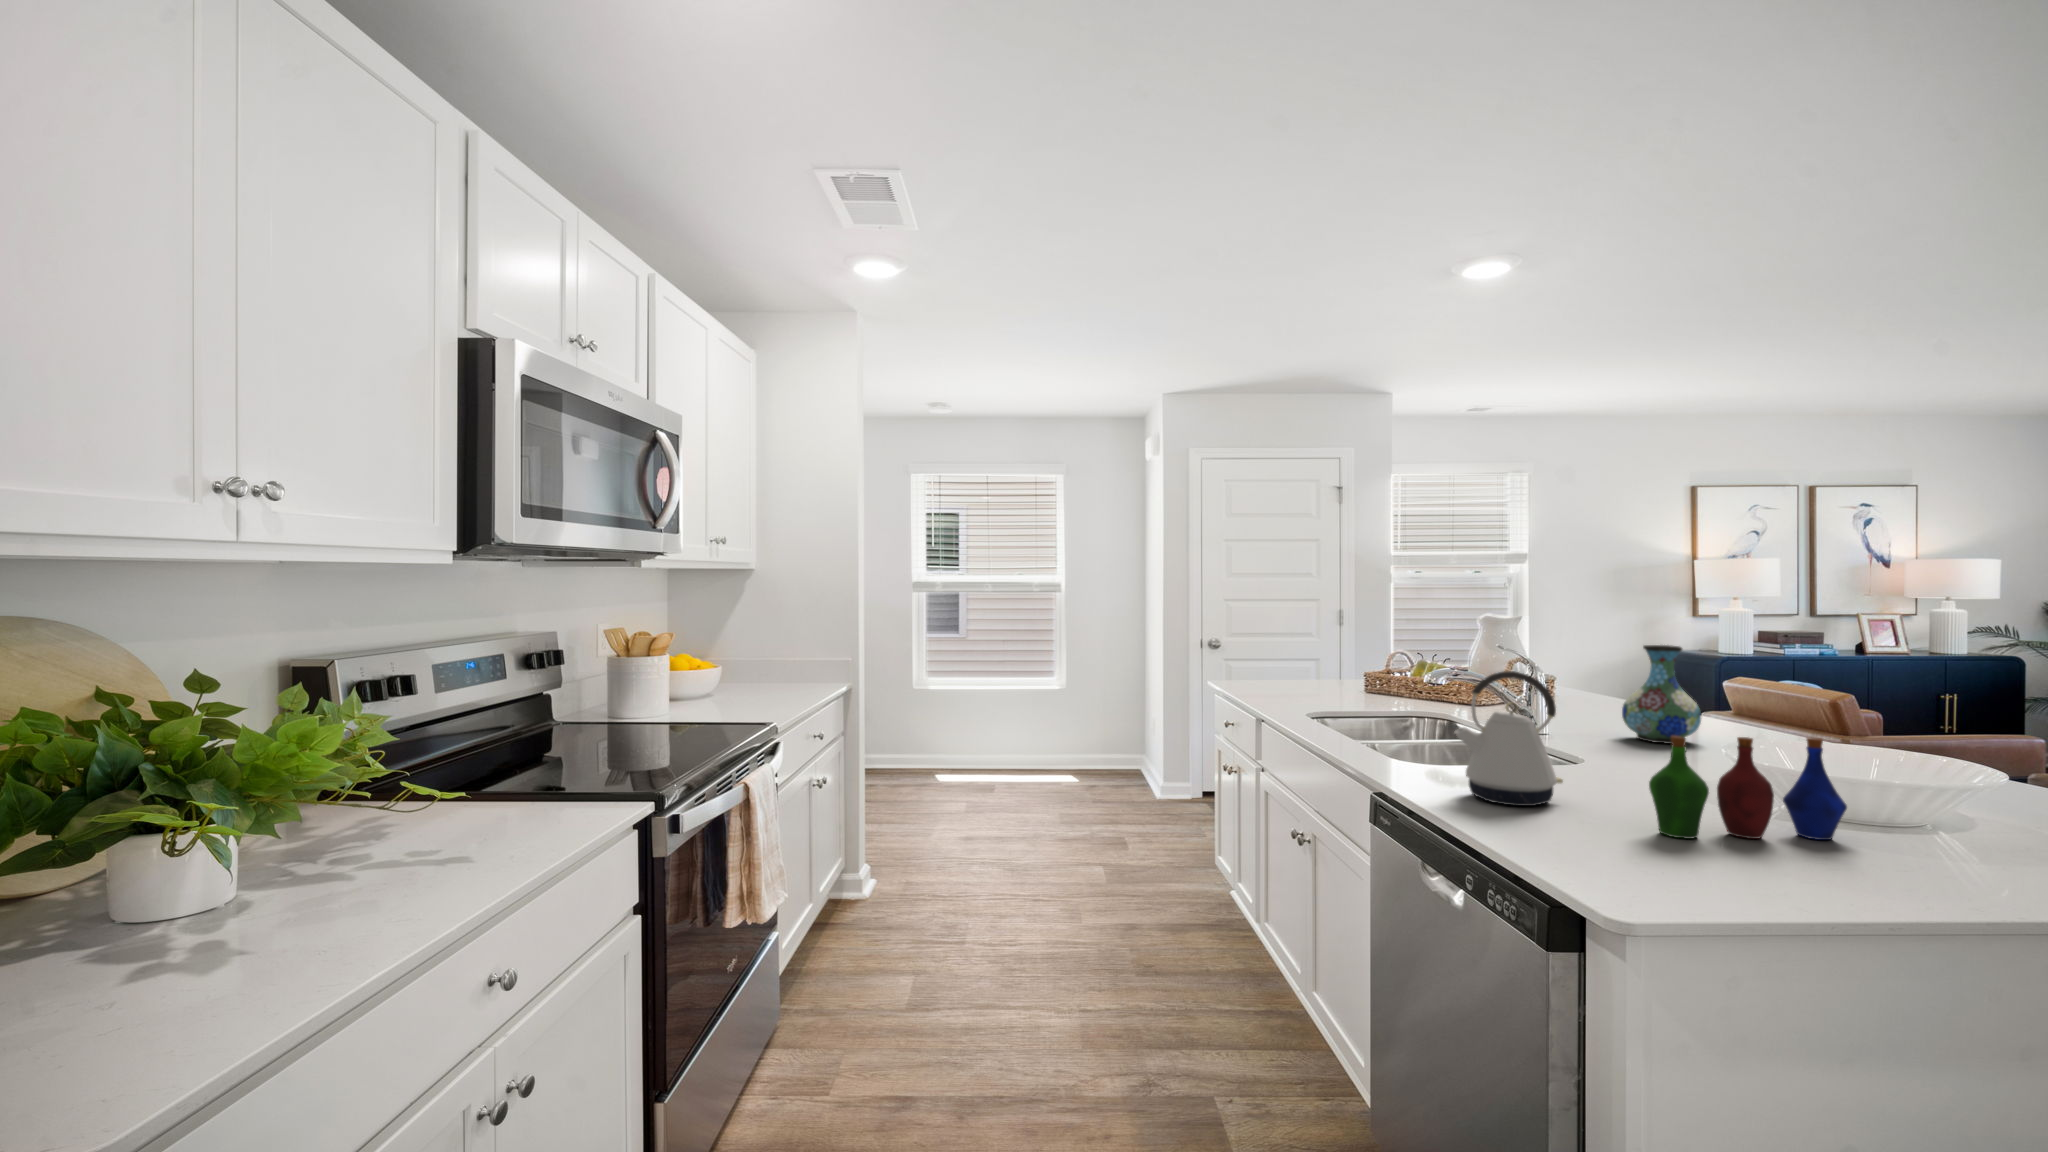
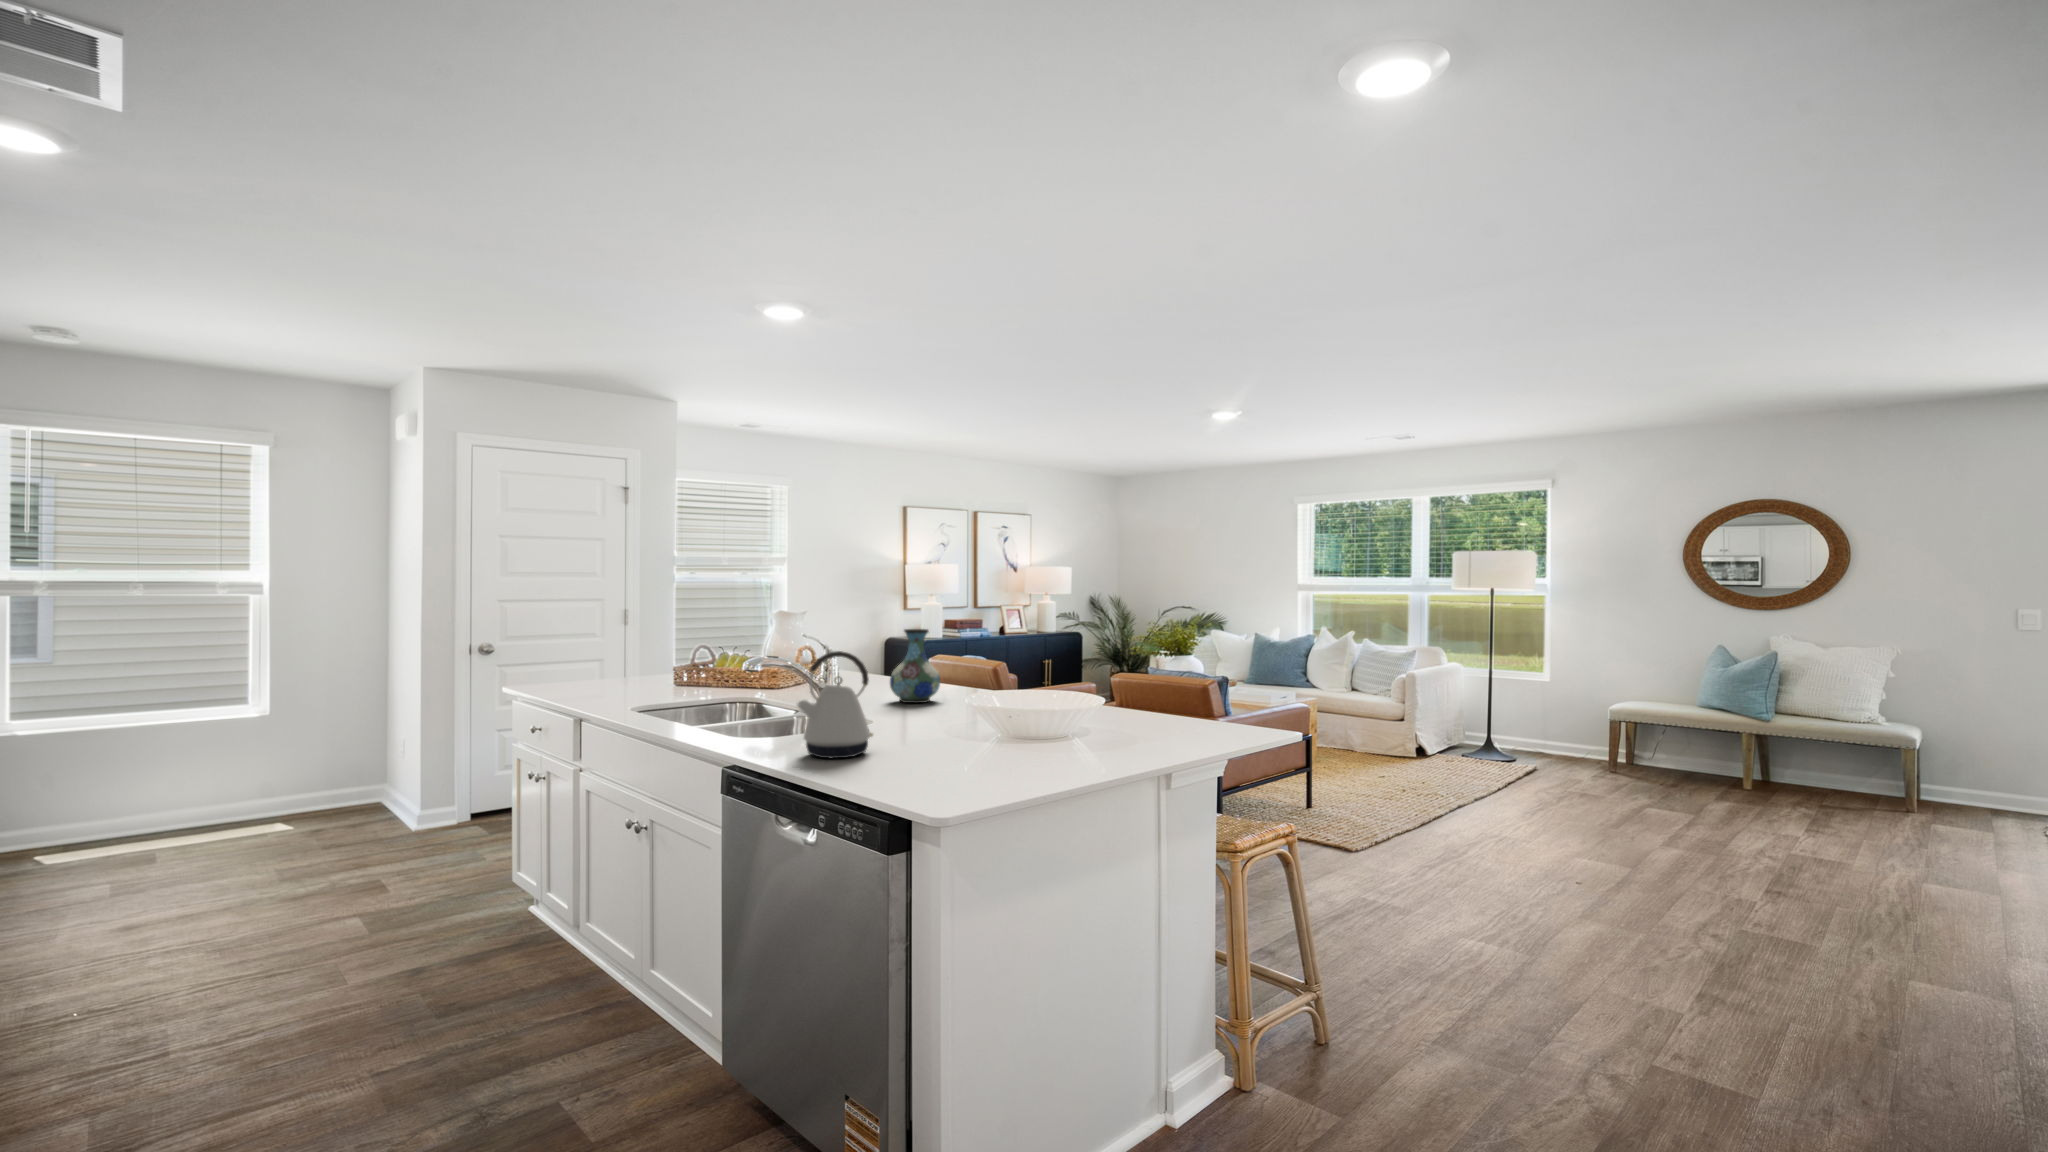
bottle: present [1649,736,1847,840] -> none [935,683,1040,762]

